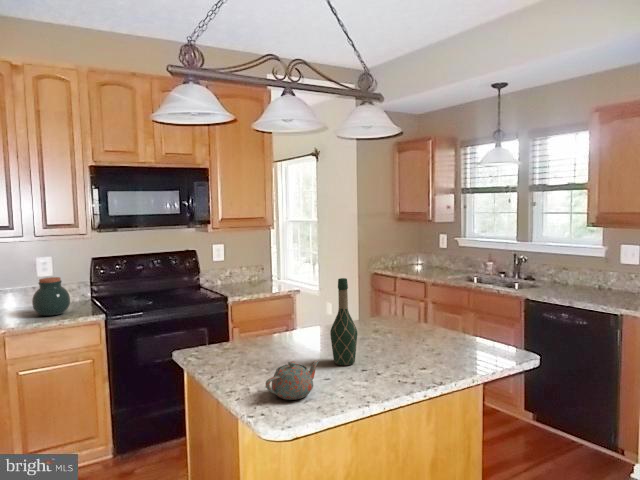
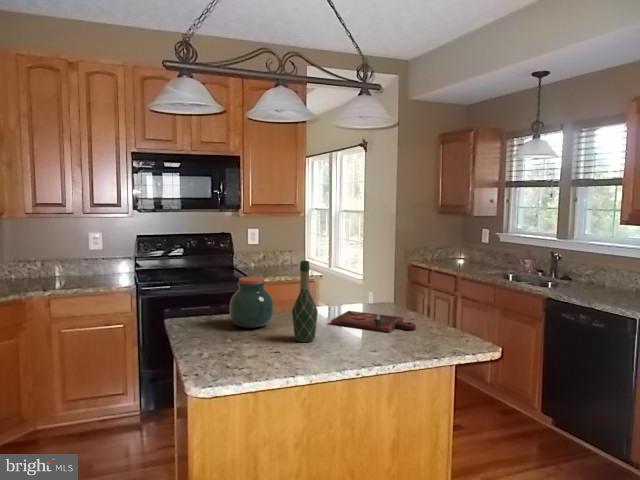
jar: present [32,277,70,316] -> present [230,276,274,328]
cutting board: none [356,327,444,347] -> present [331,311,416,333]
teapot: present [266,361,319,400] -> none [208,331,266,365]

